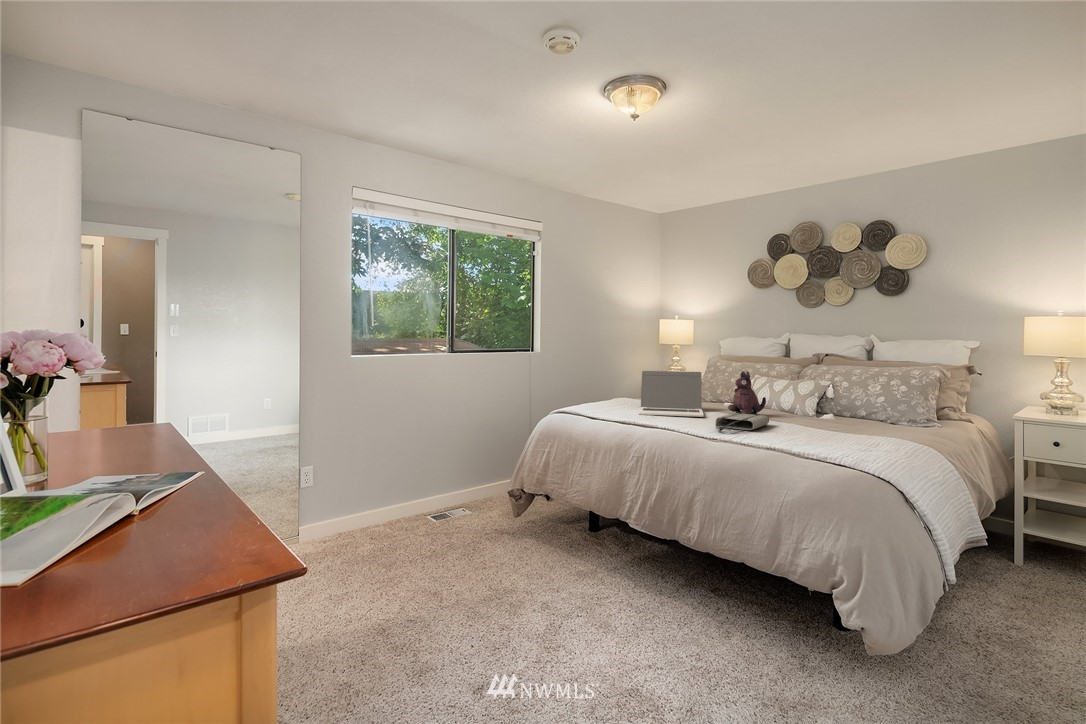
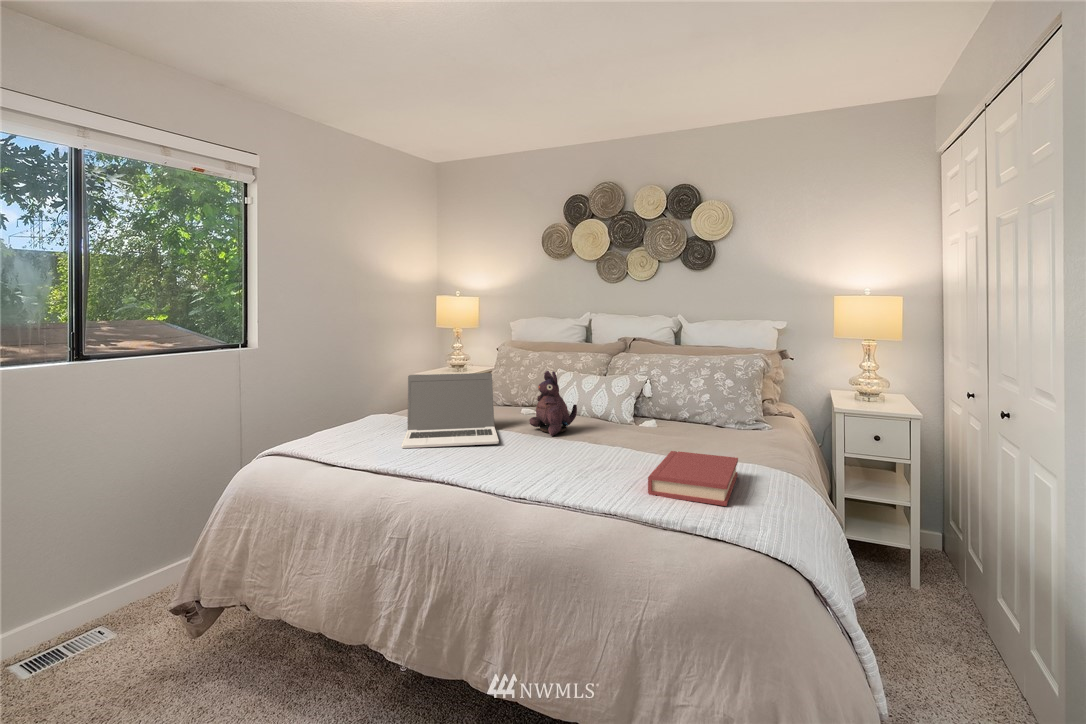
tote bag: present [716,413,769,430] -> none [518,437,589,477]
hardback book: none [802,424,879,451] -> present [648,451,738,506]

